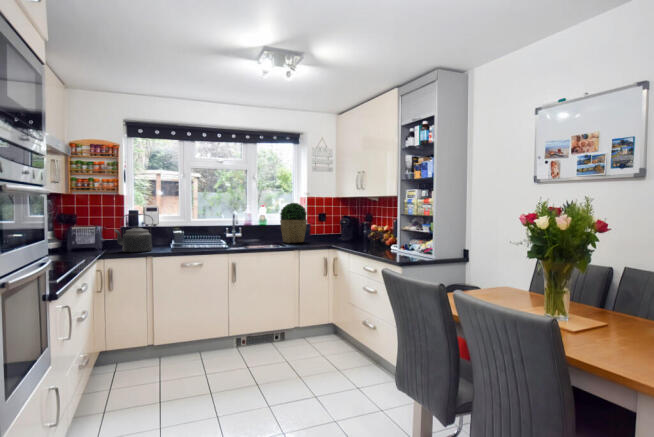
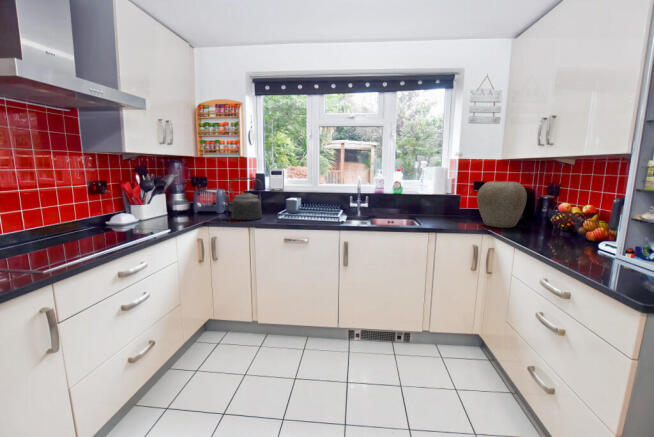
potted plant: present [280,203,307,243] -> none [417,166,454,220]
vase: none [324,213,354,244] -> present [477,181,527,228]

